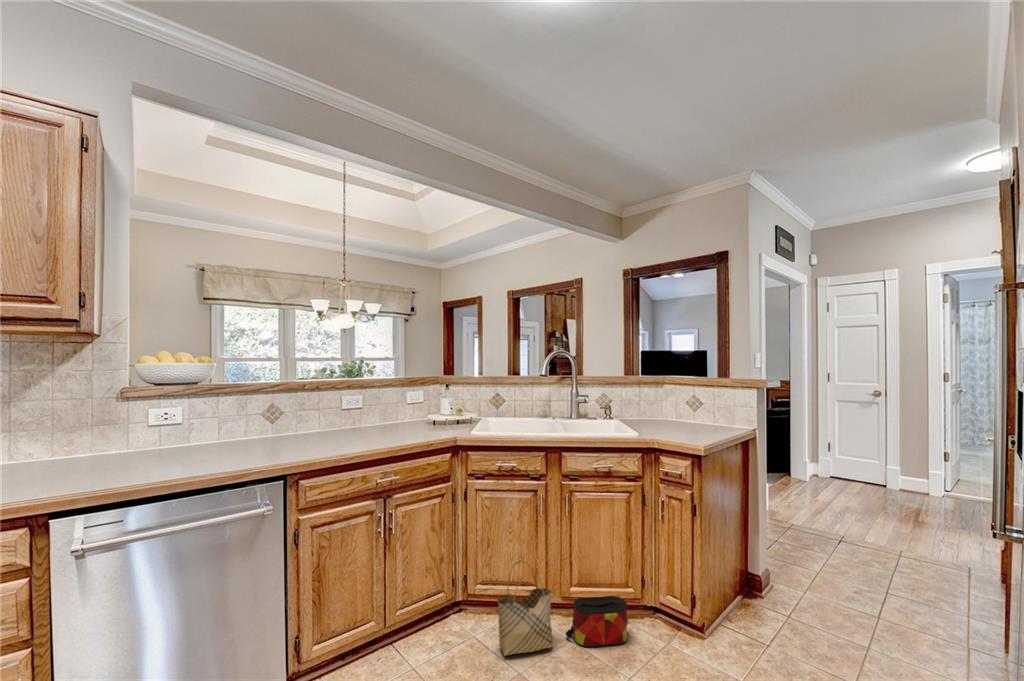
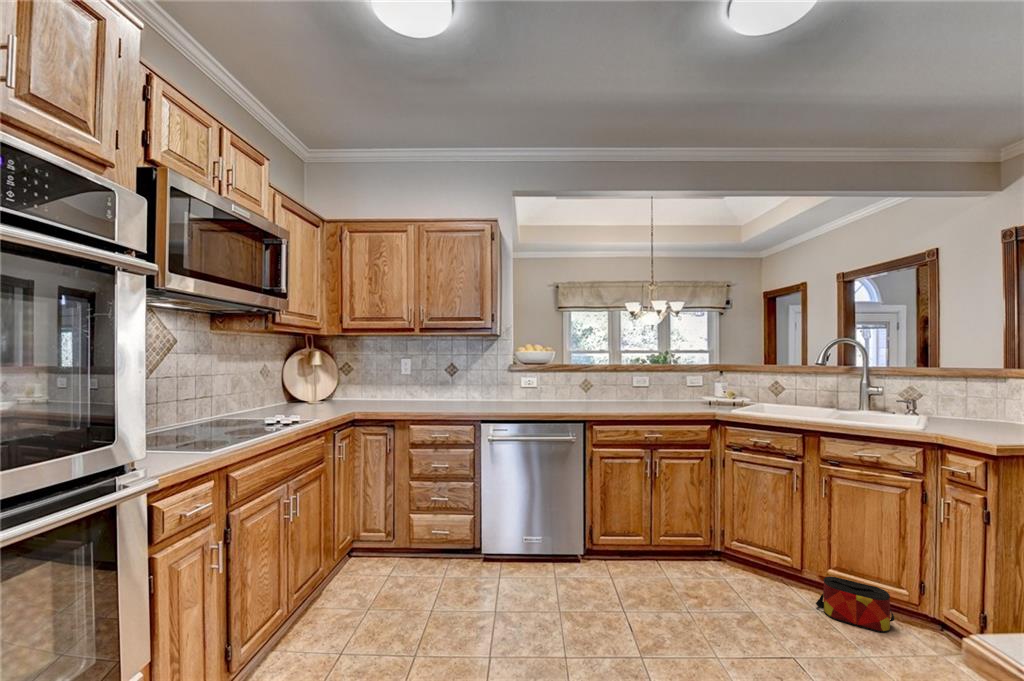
woven basket: present [498,561,552,656] -> none [741,525,799,605]

